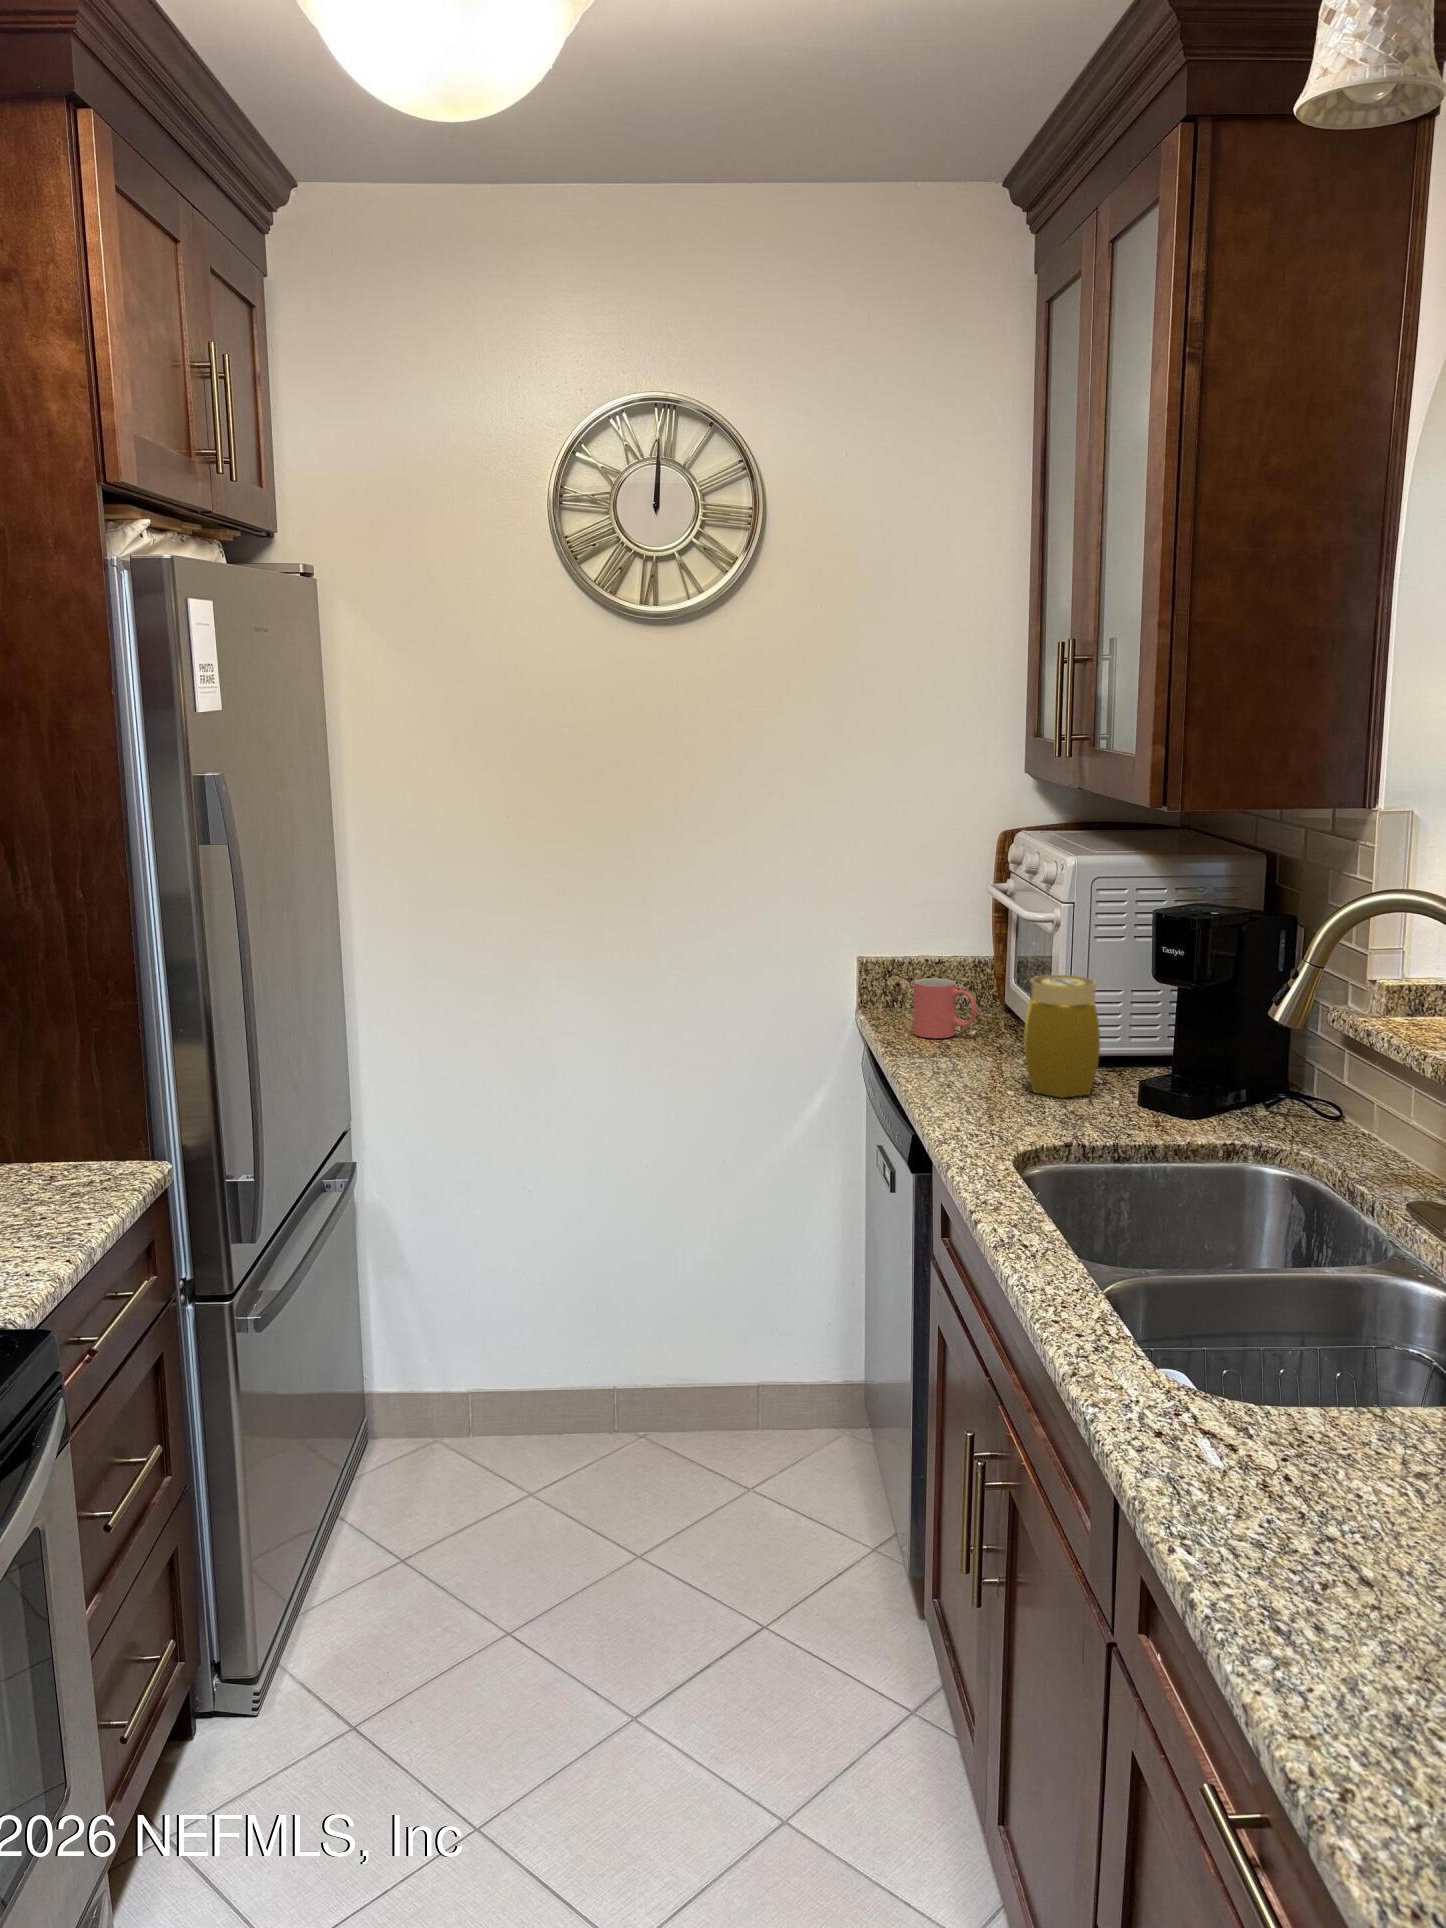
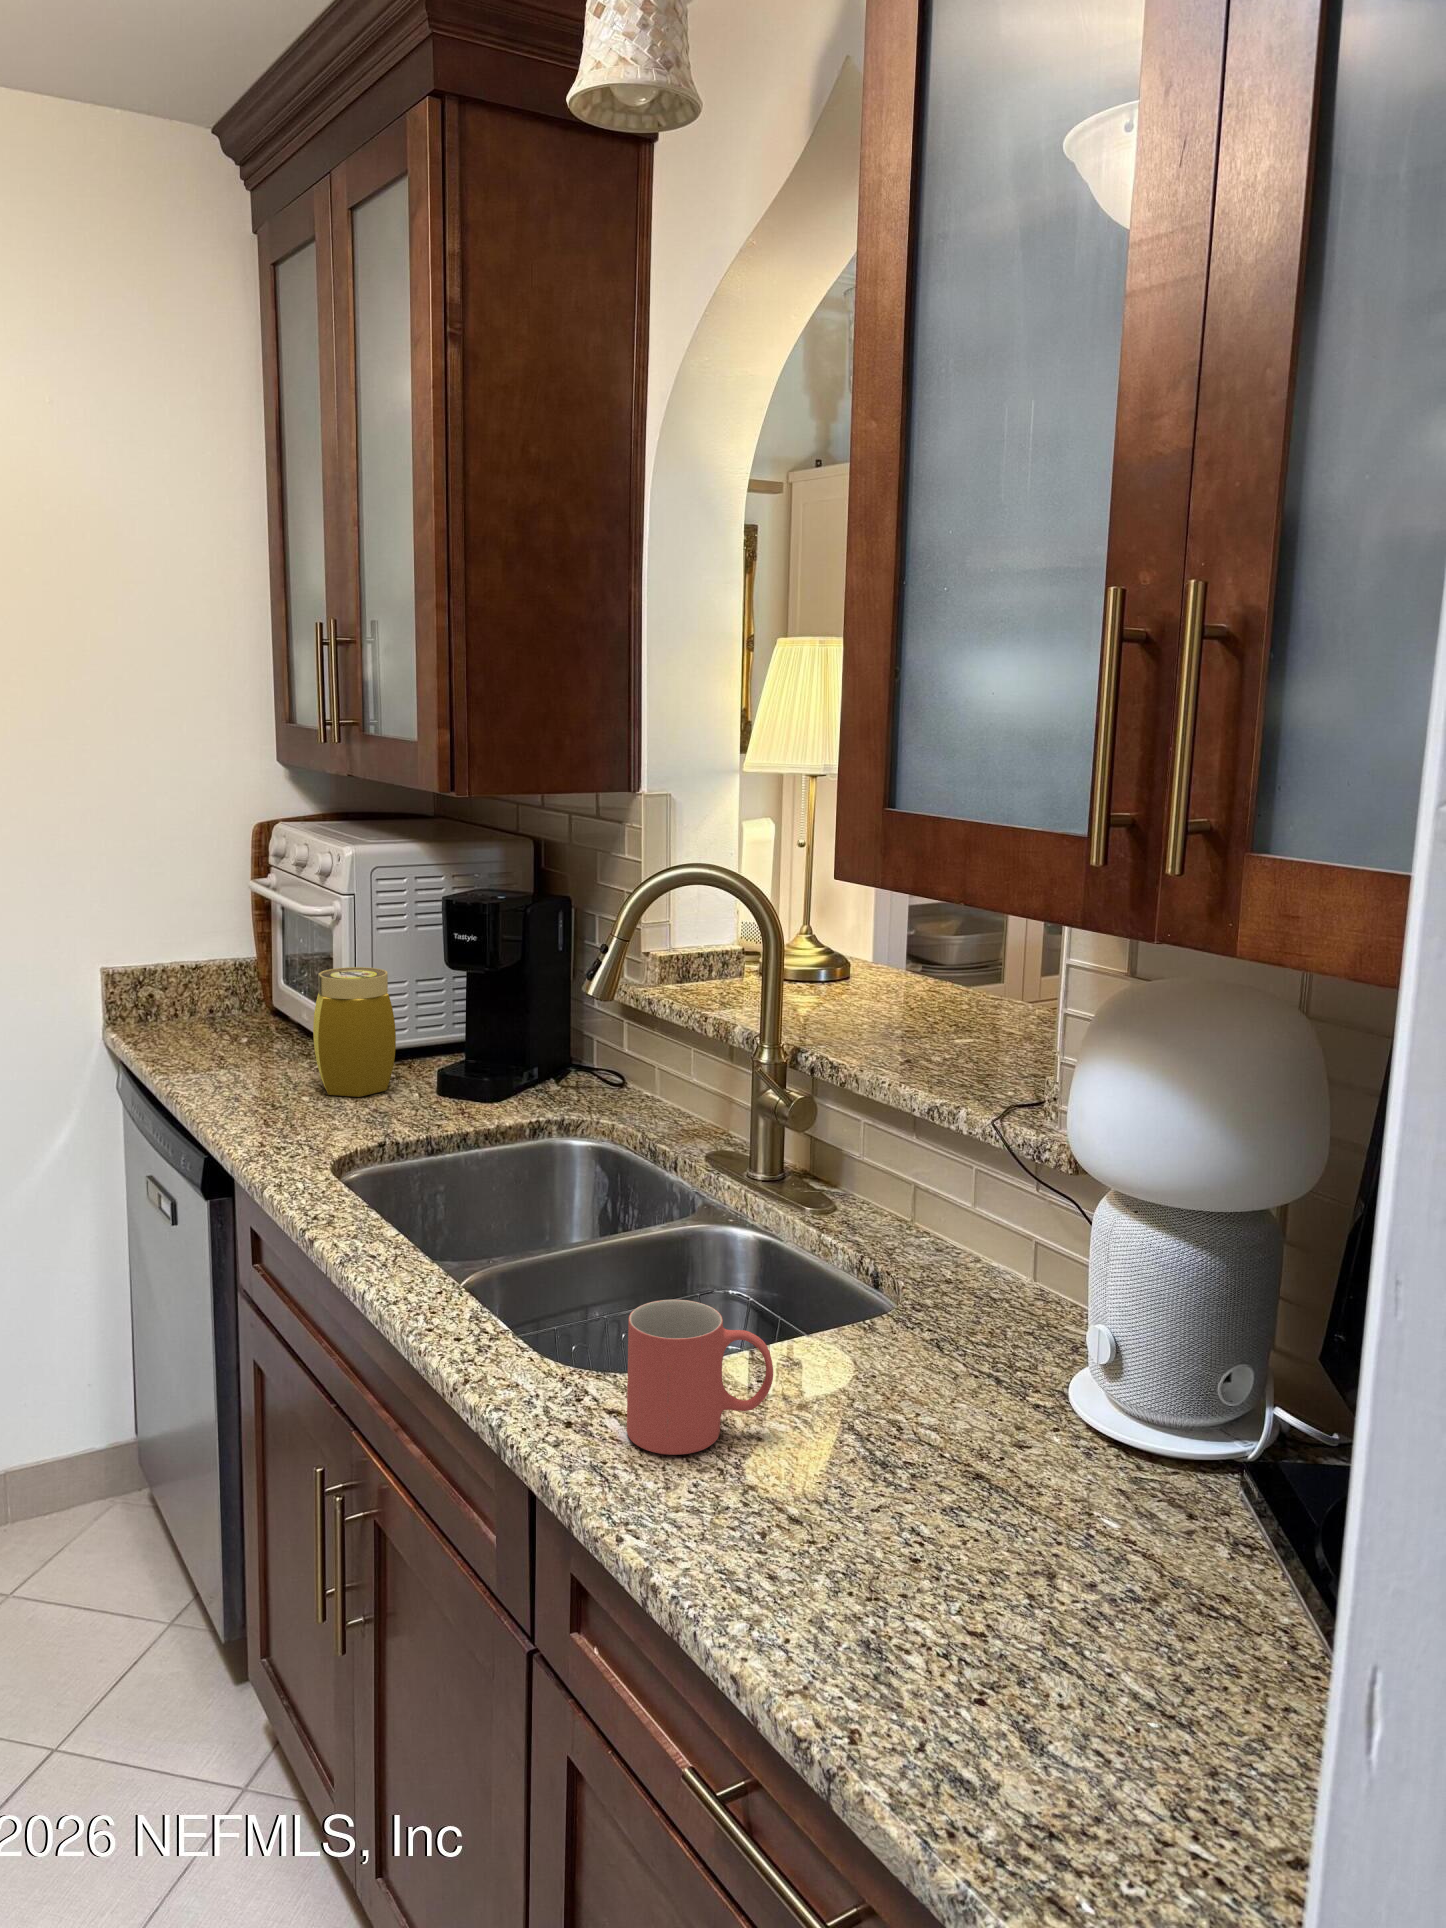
mug: present [914,978,977,1038] -> present [627,1300,773,1455]

